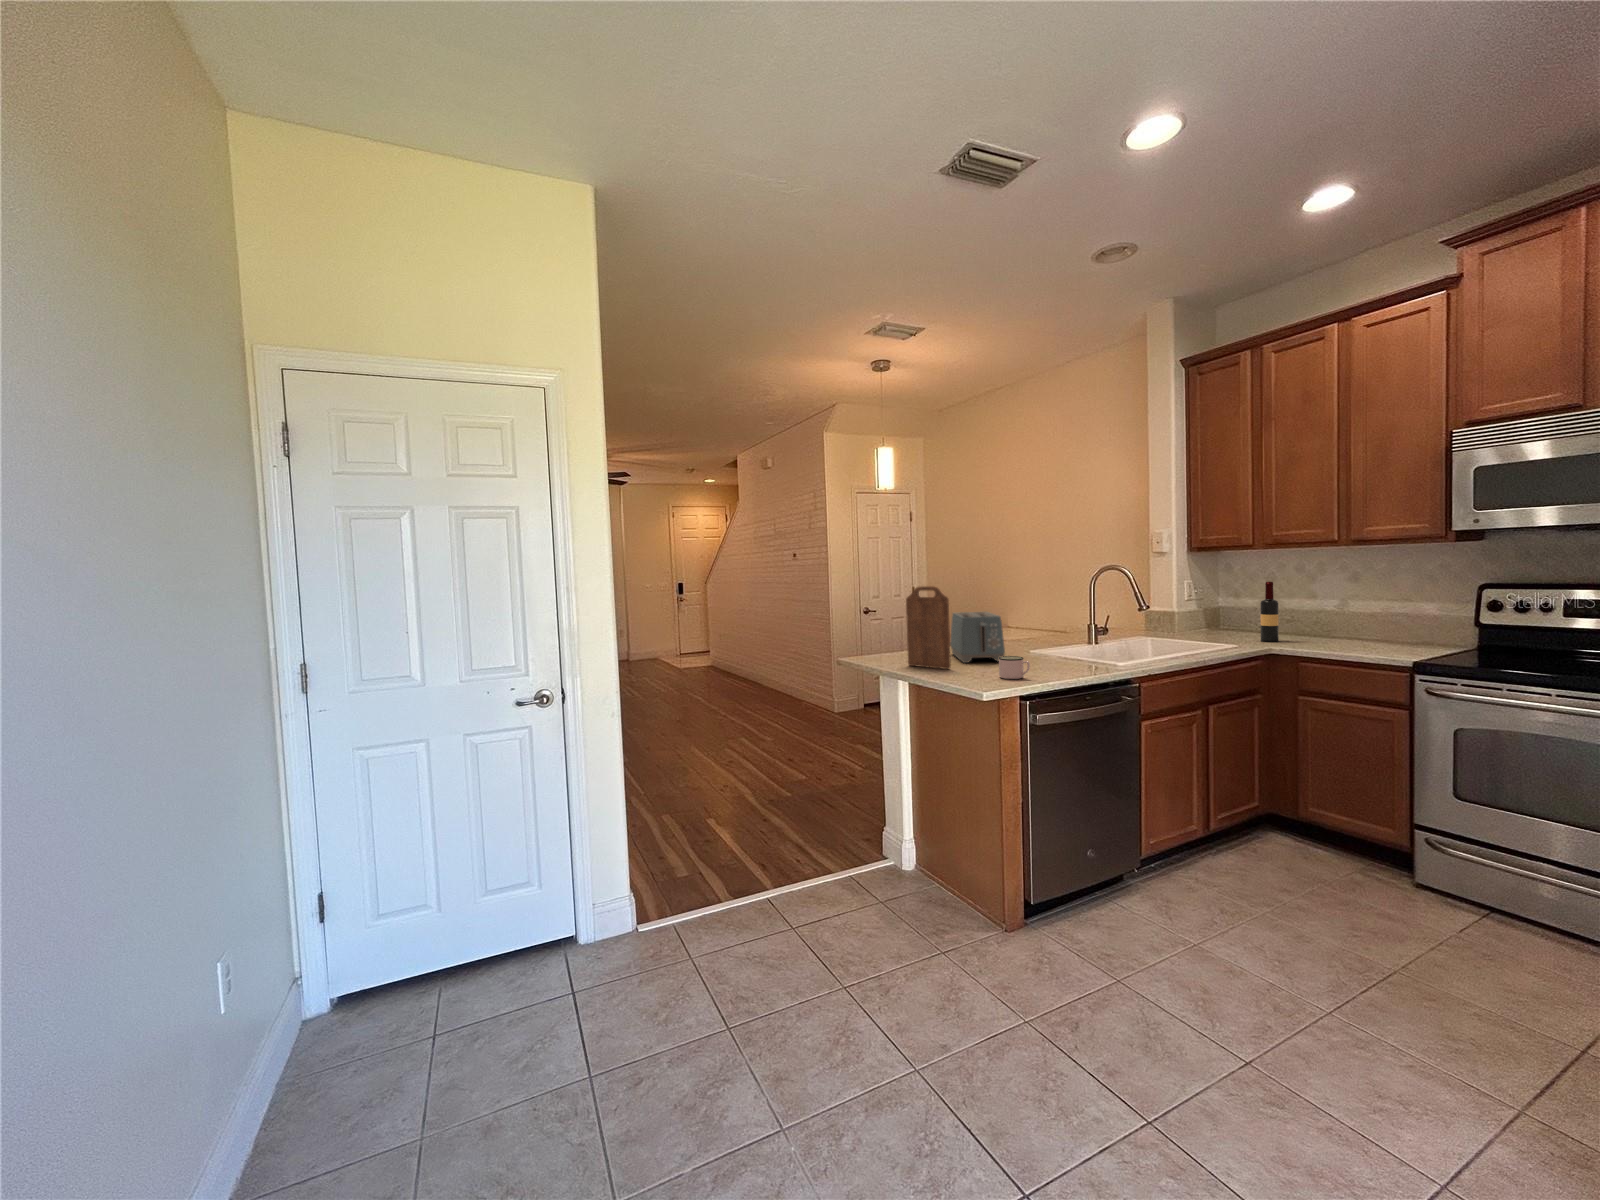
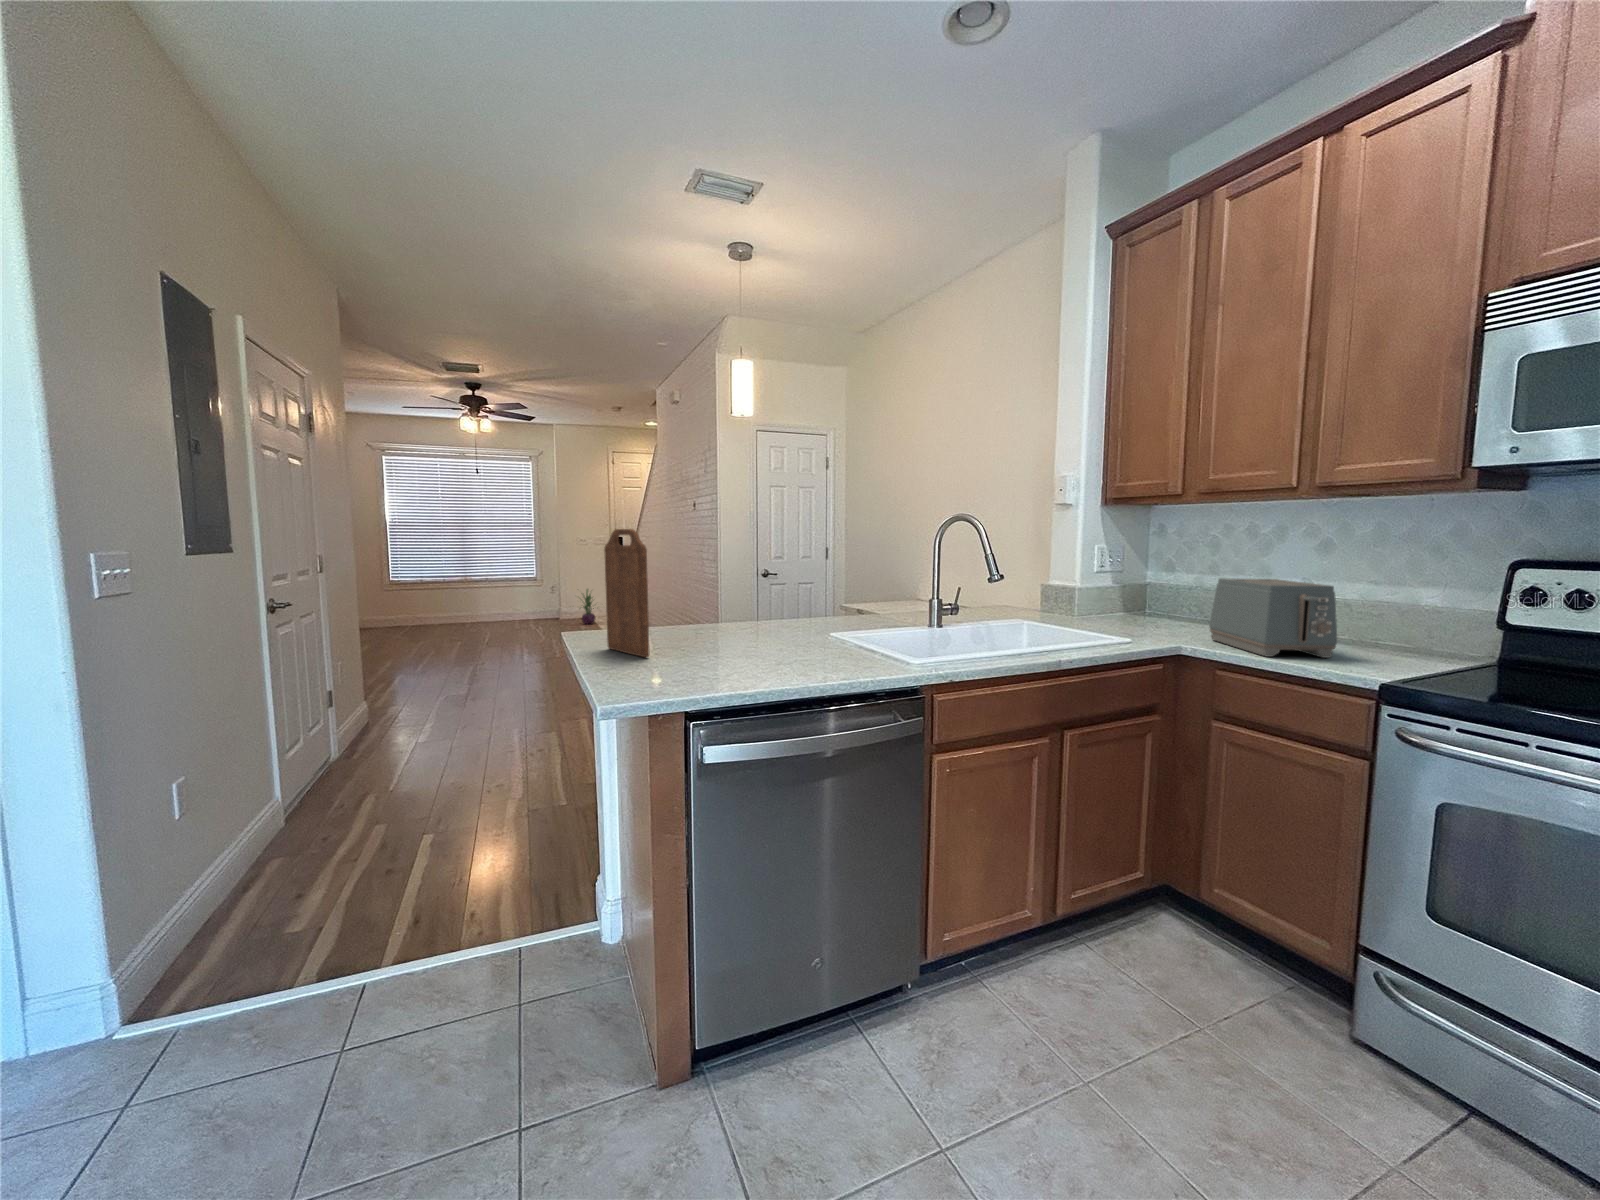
wine bottle: present [1260,582,1279,642] -> none [1177,548,1206,637]
toaster: present [950,612,1005,663] -> present [1209,578,1337,658]
decorative plant: none [639,631,673,663] -> present [582,589,595,624]
mug: present [999,656,1030,679] -> none [675,643,715,682]

